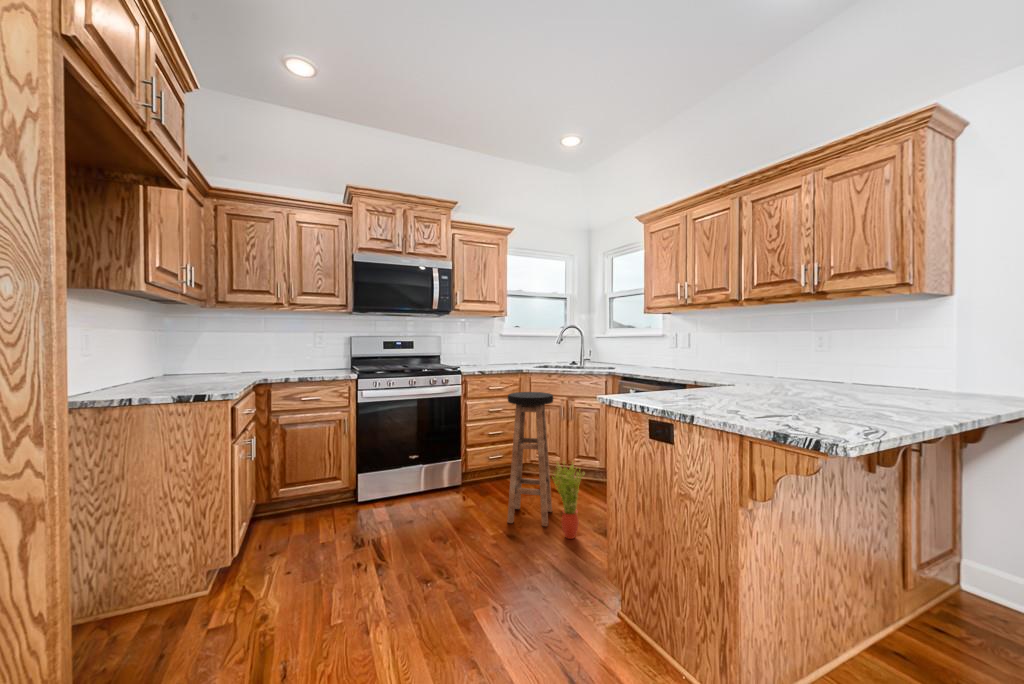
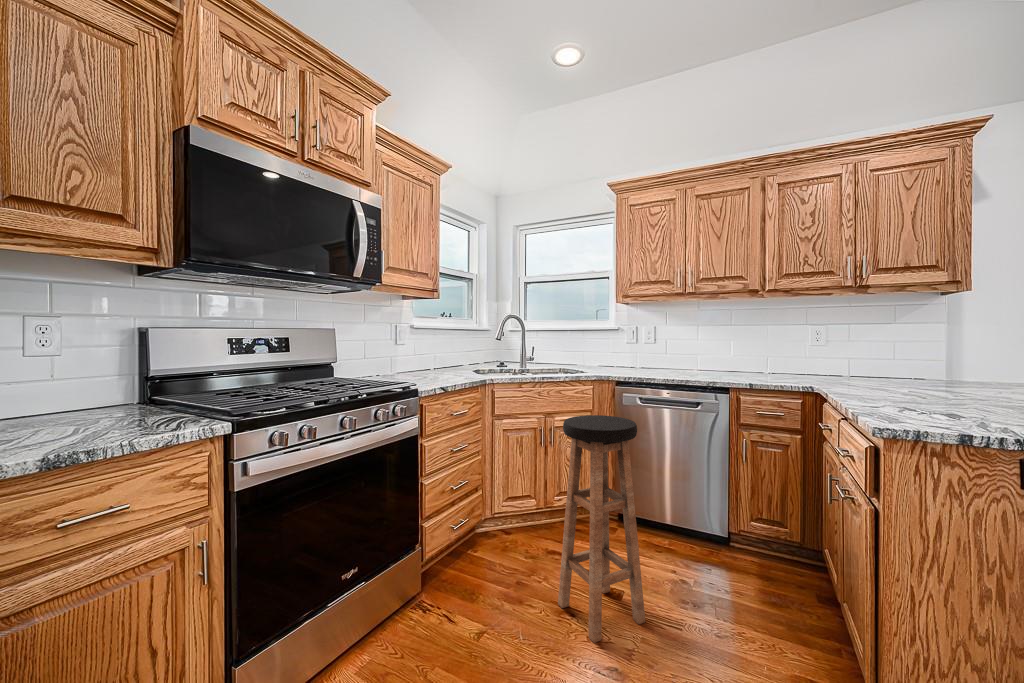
potted plant: present [553,462,585,539] -> none [676,514,719,632]

